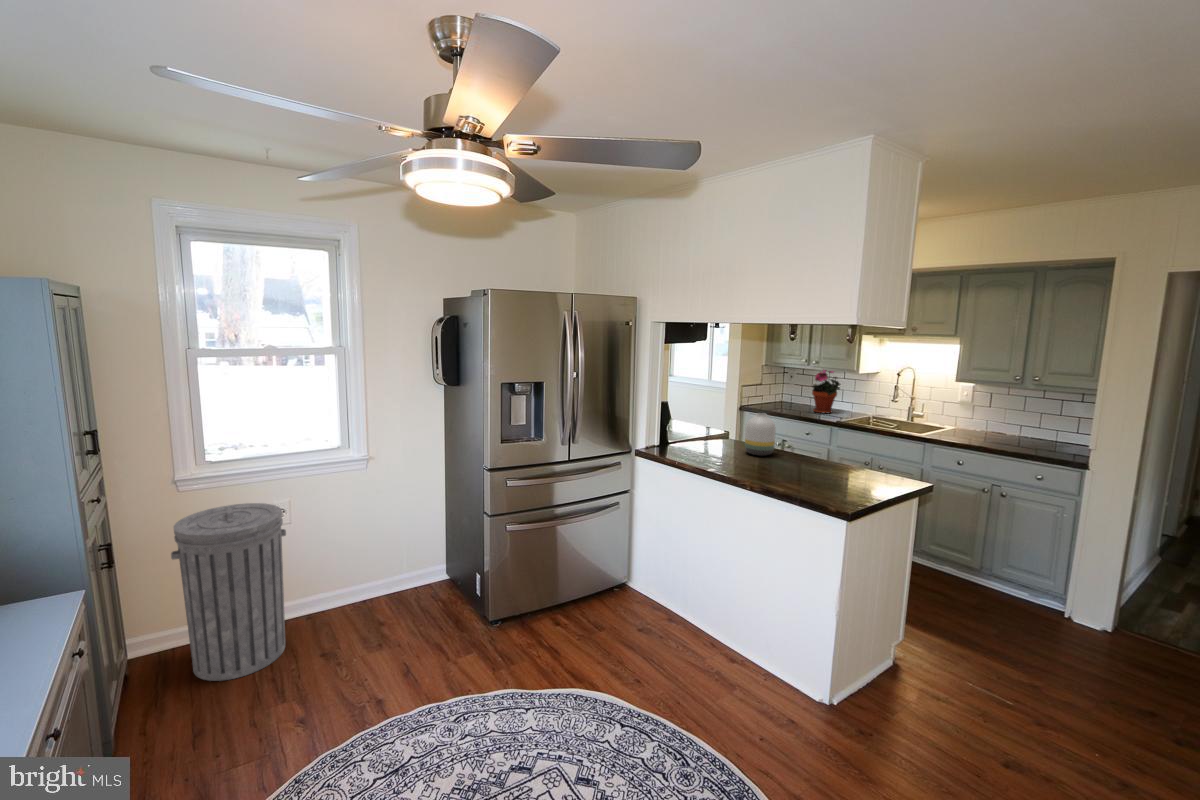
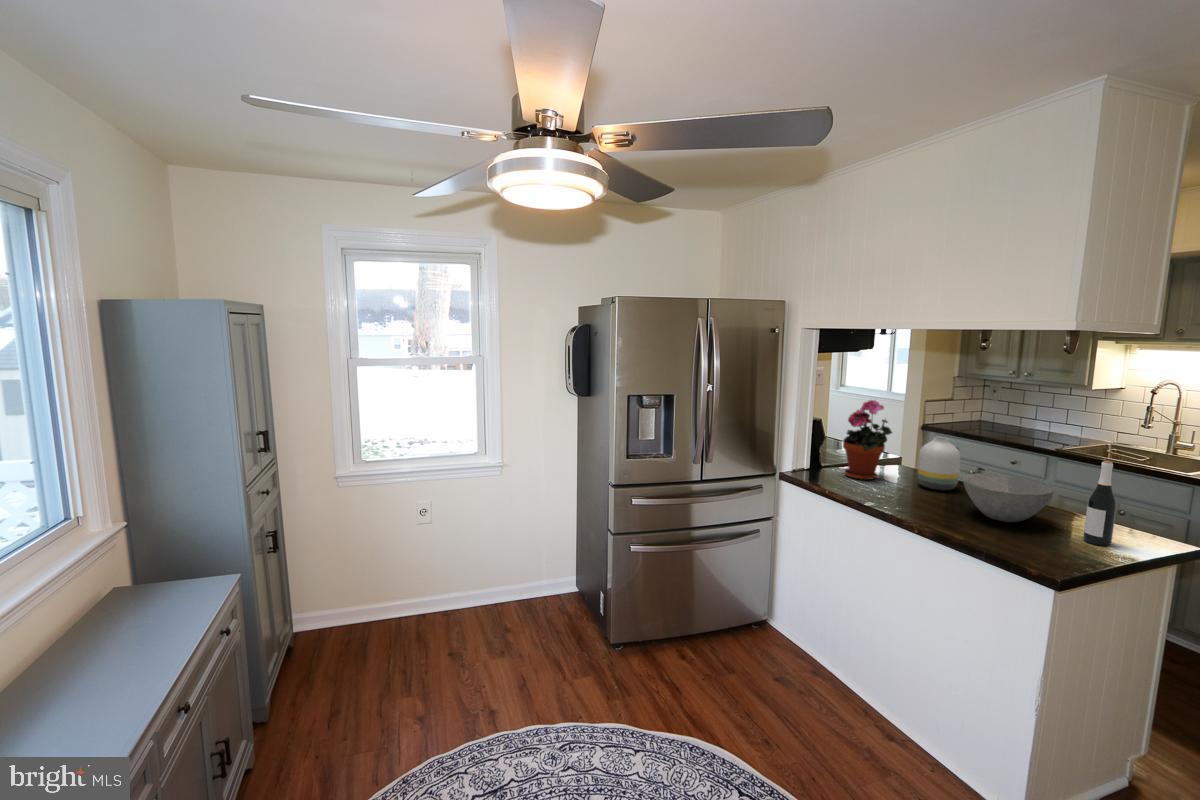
potted plant: present [812,369,840,413] -> present [843,400,892,480]
wine bottle: none [861,423,882,487] -> present [1083,461,1117,546]
bowl: none [780,440,842,476] -> present [963,473,1054,522]
trash can: present [171,503,286,681] -> none [326,501,422,665]

